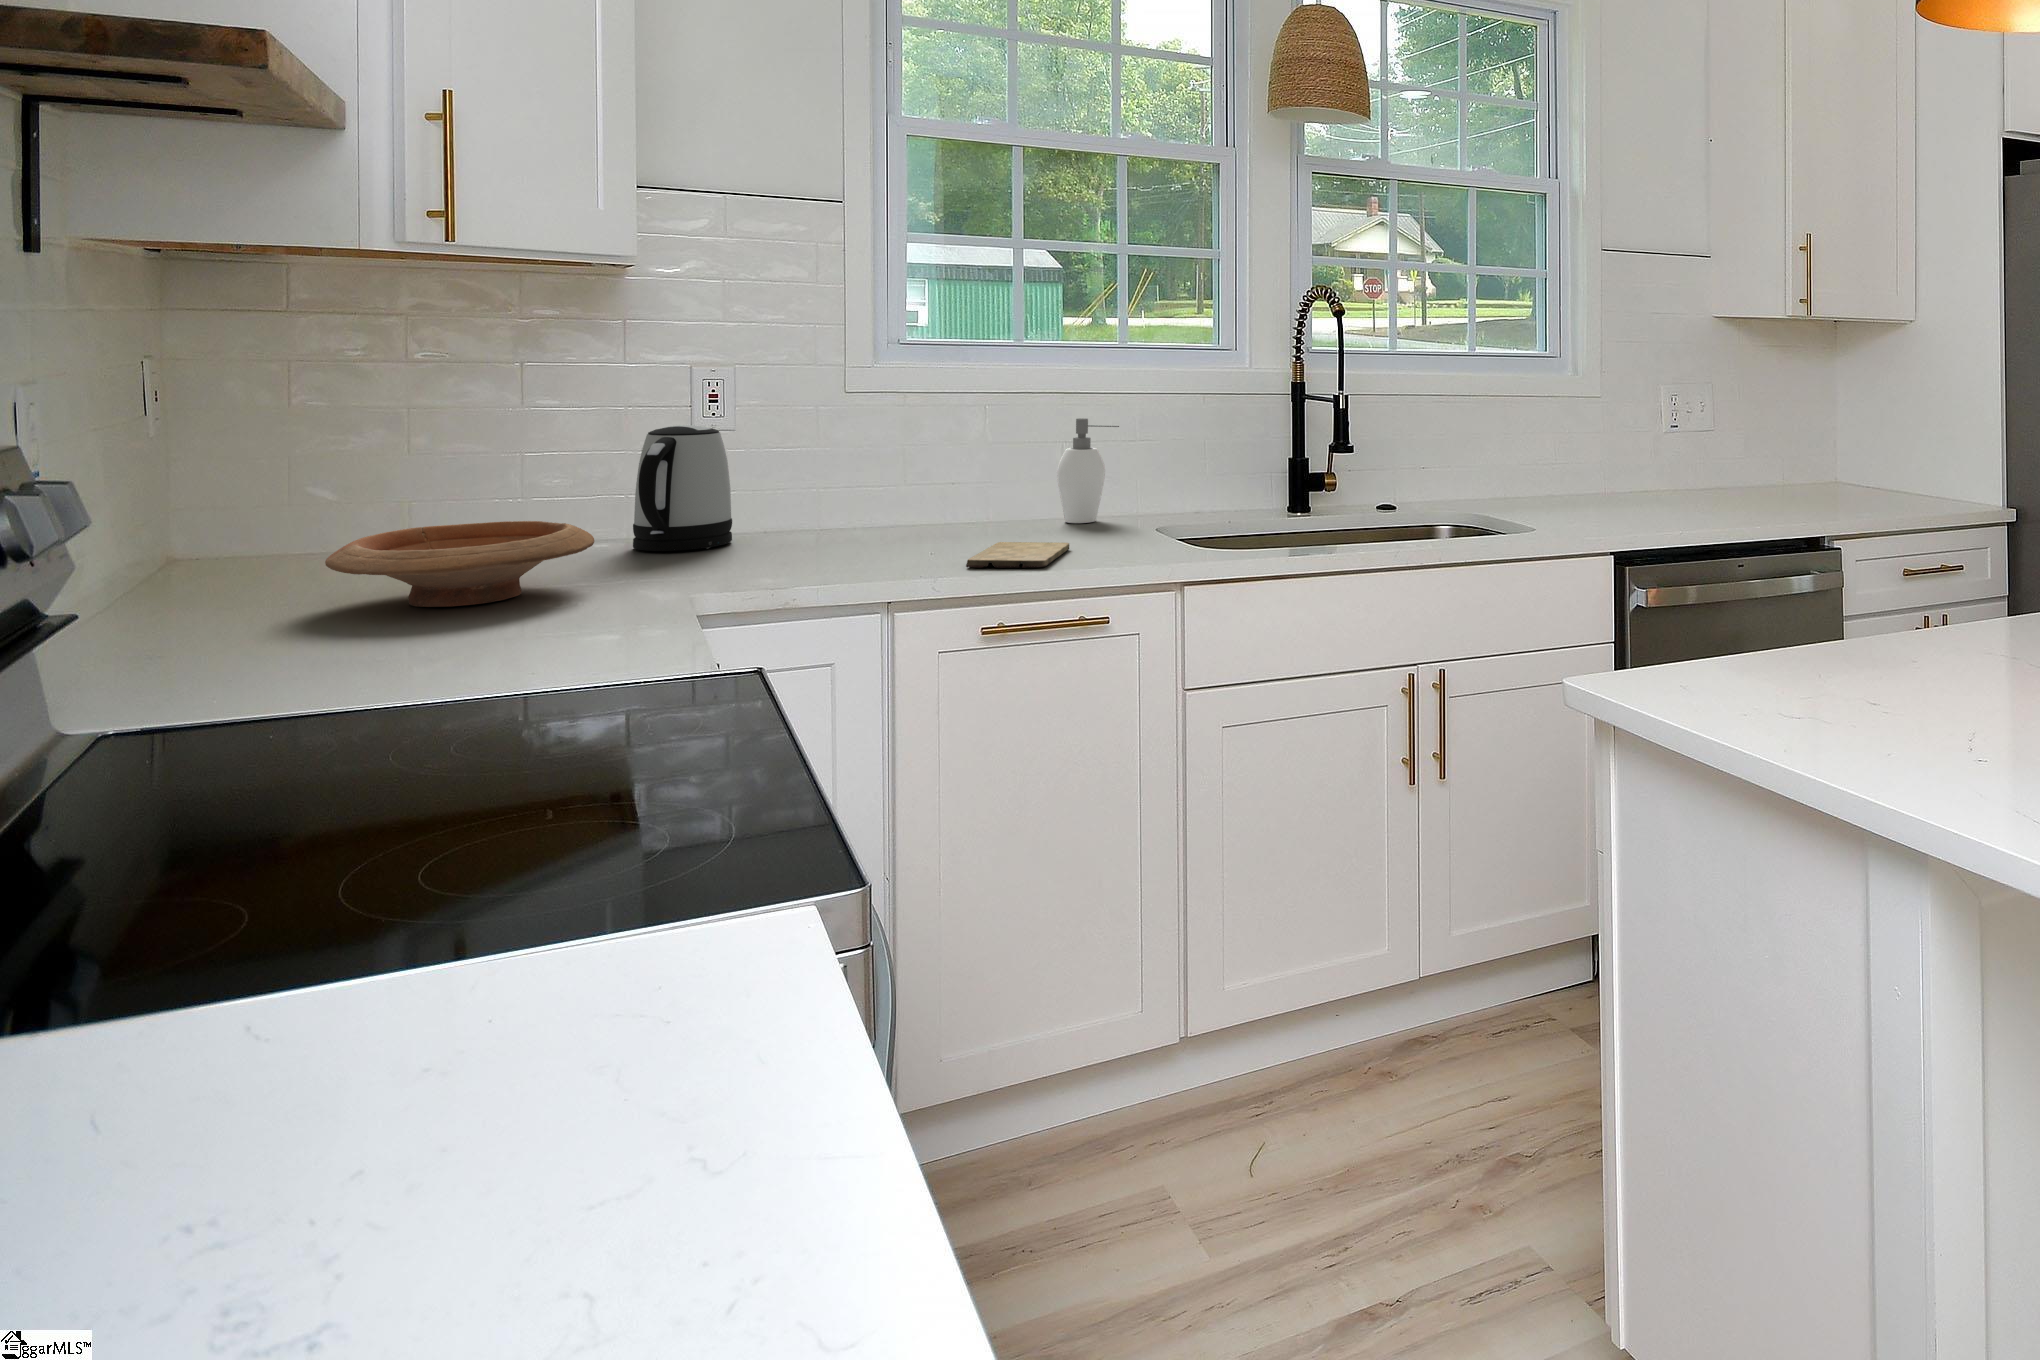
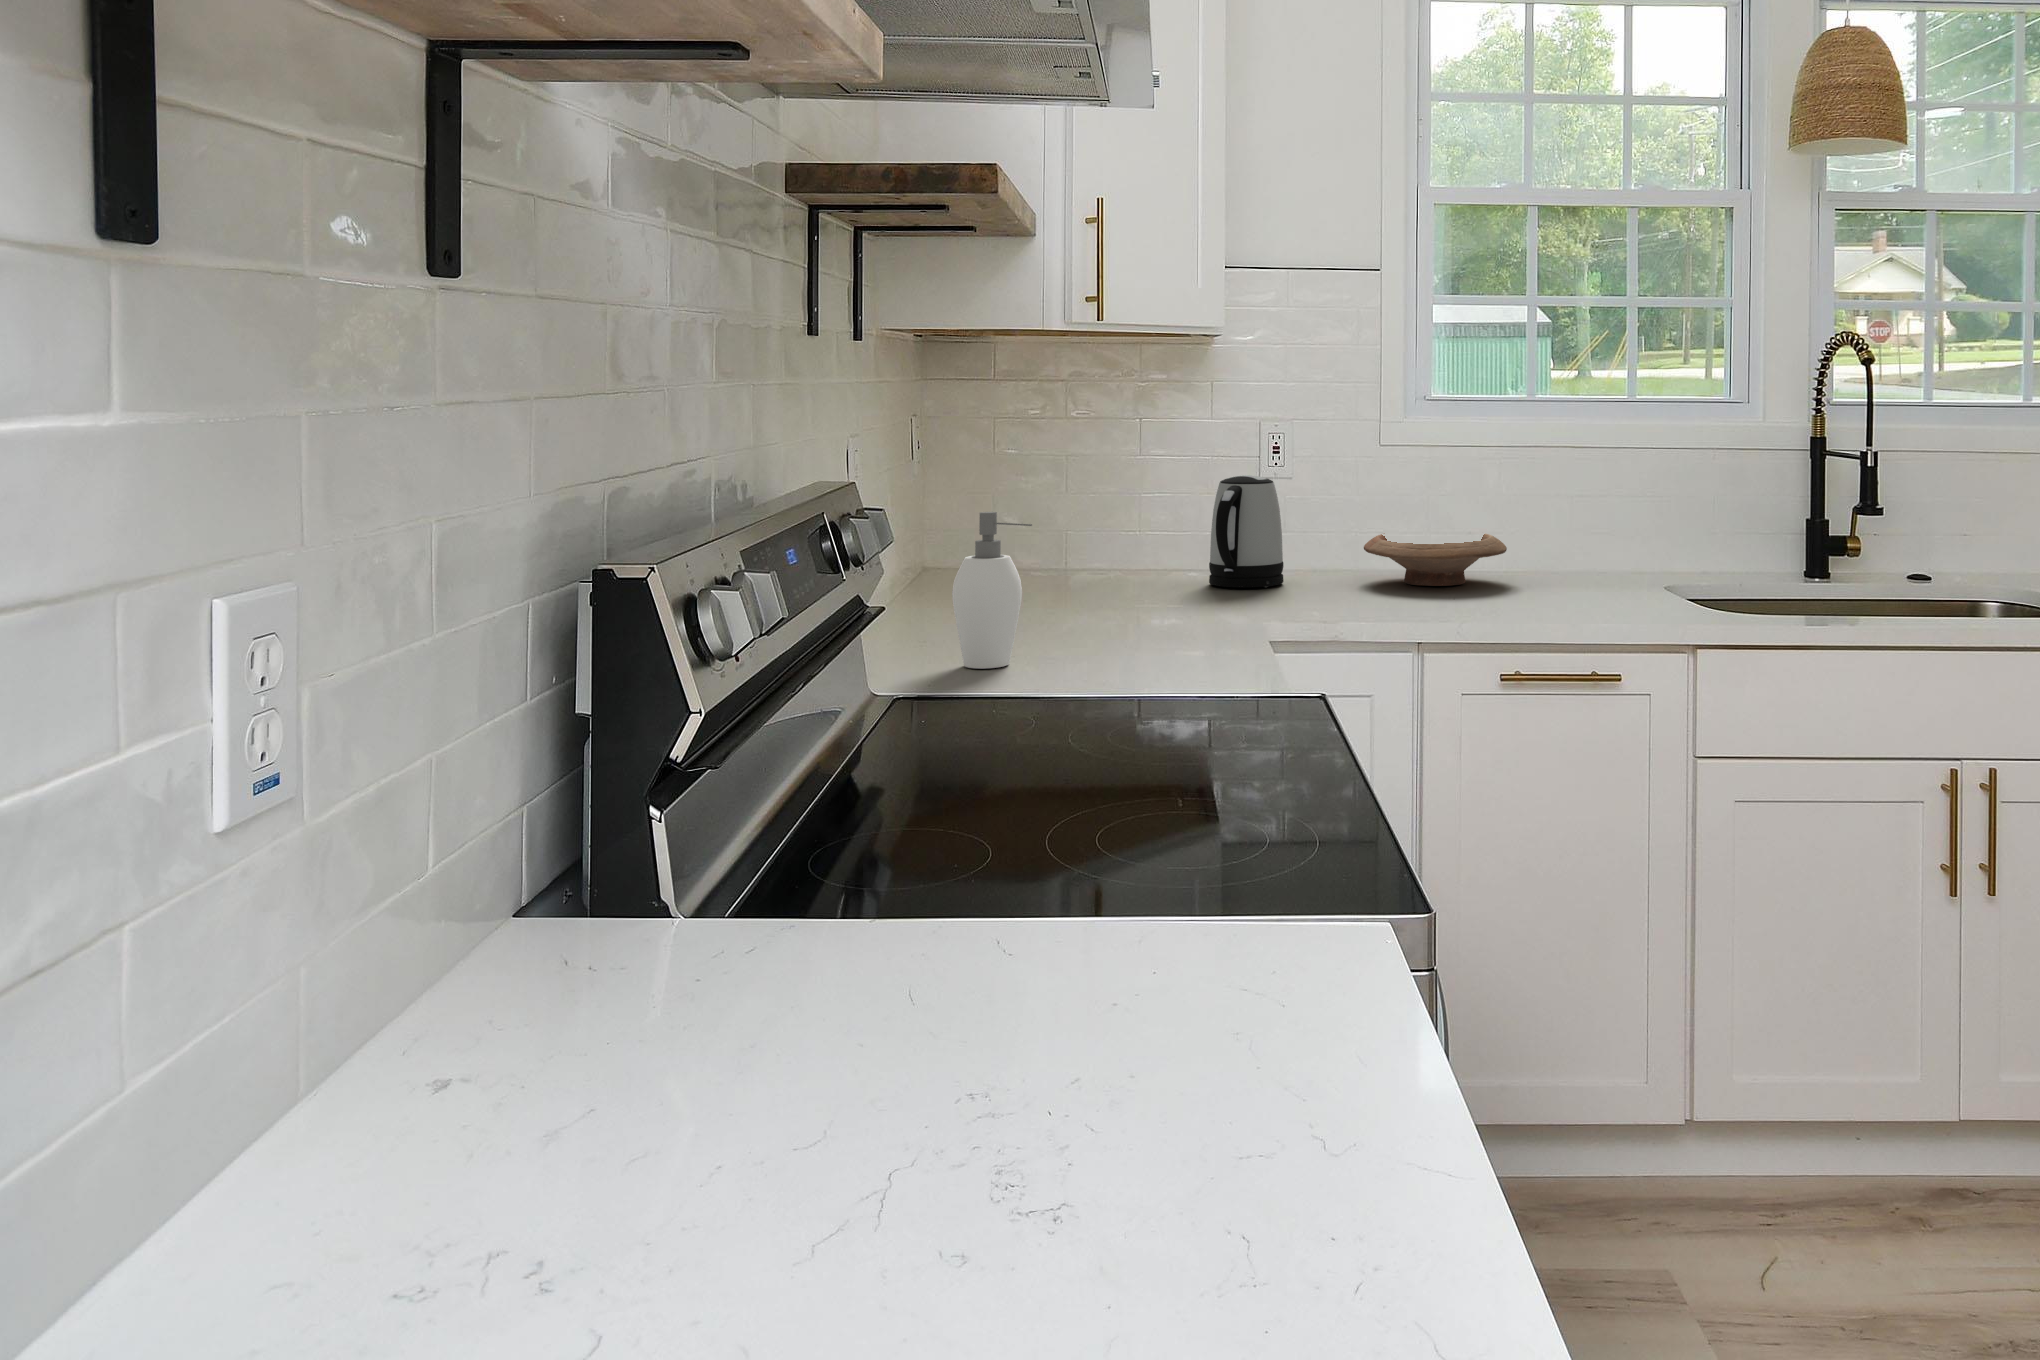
soap dispenser: present [1057,418,1119,523] -> present [952,512,1032,669]
wooden bowl: present [325,521,594,607] -> present [1364,533,1507,586]
cutting board: present [966,542,1069,568] -> none [1484,595,1578,619]

